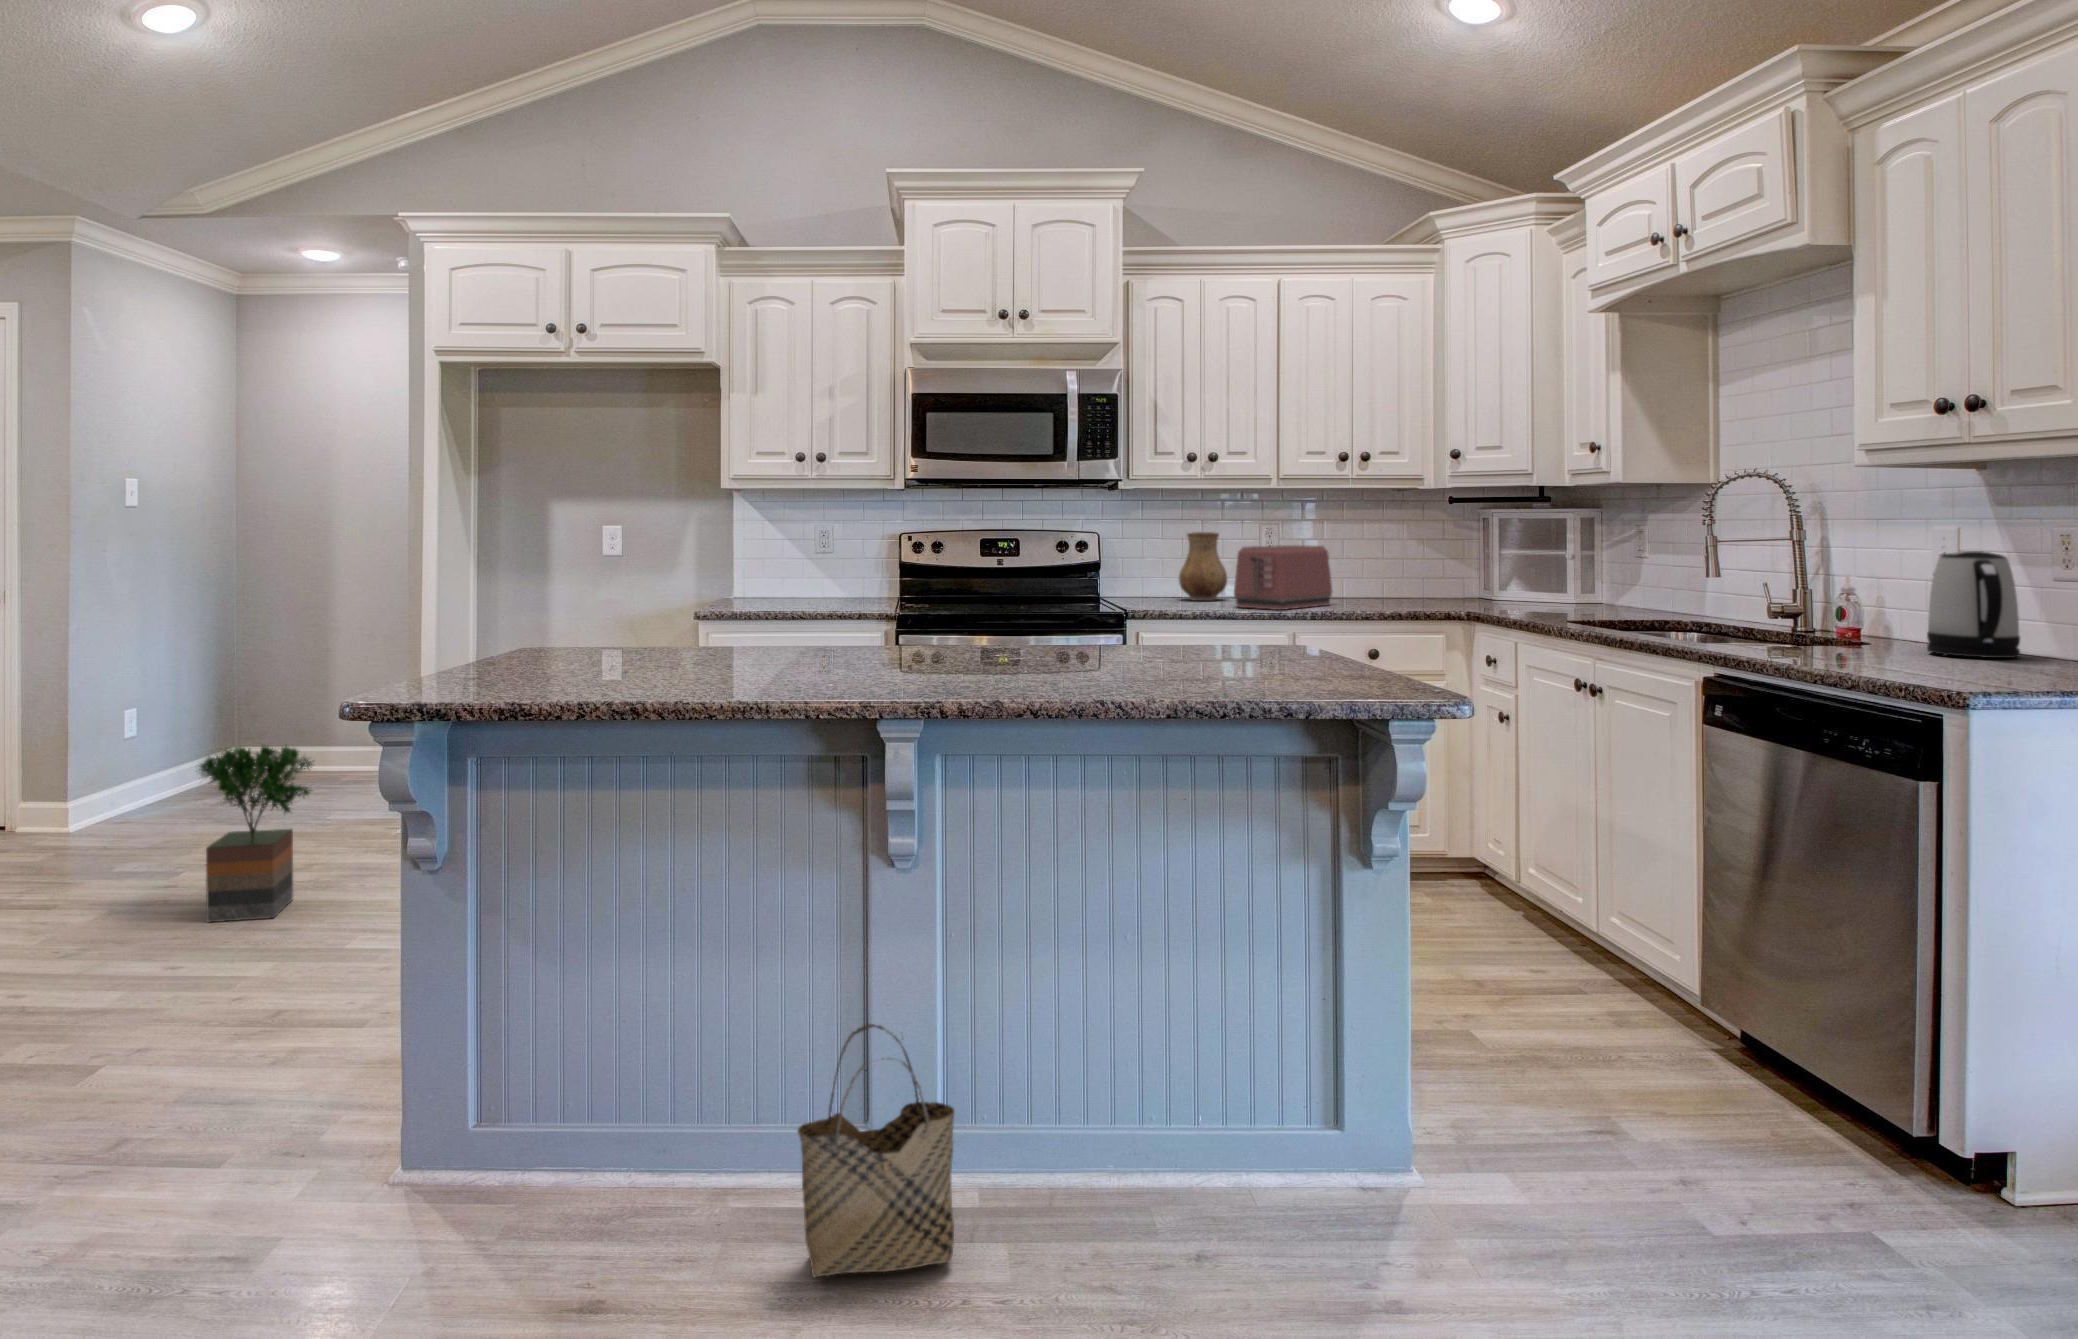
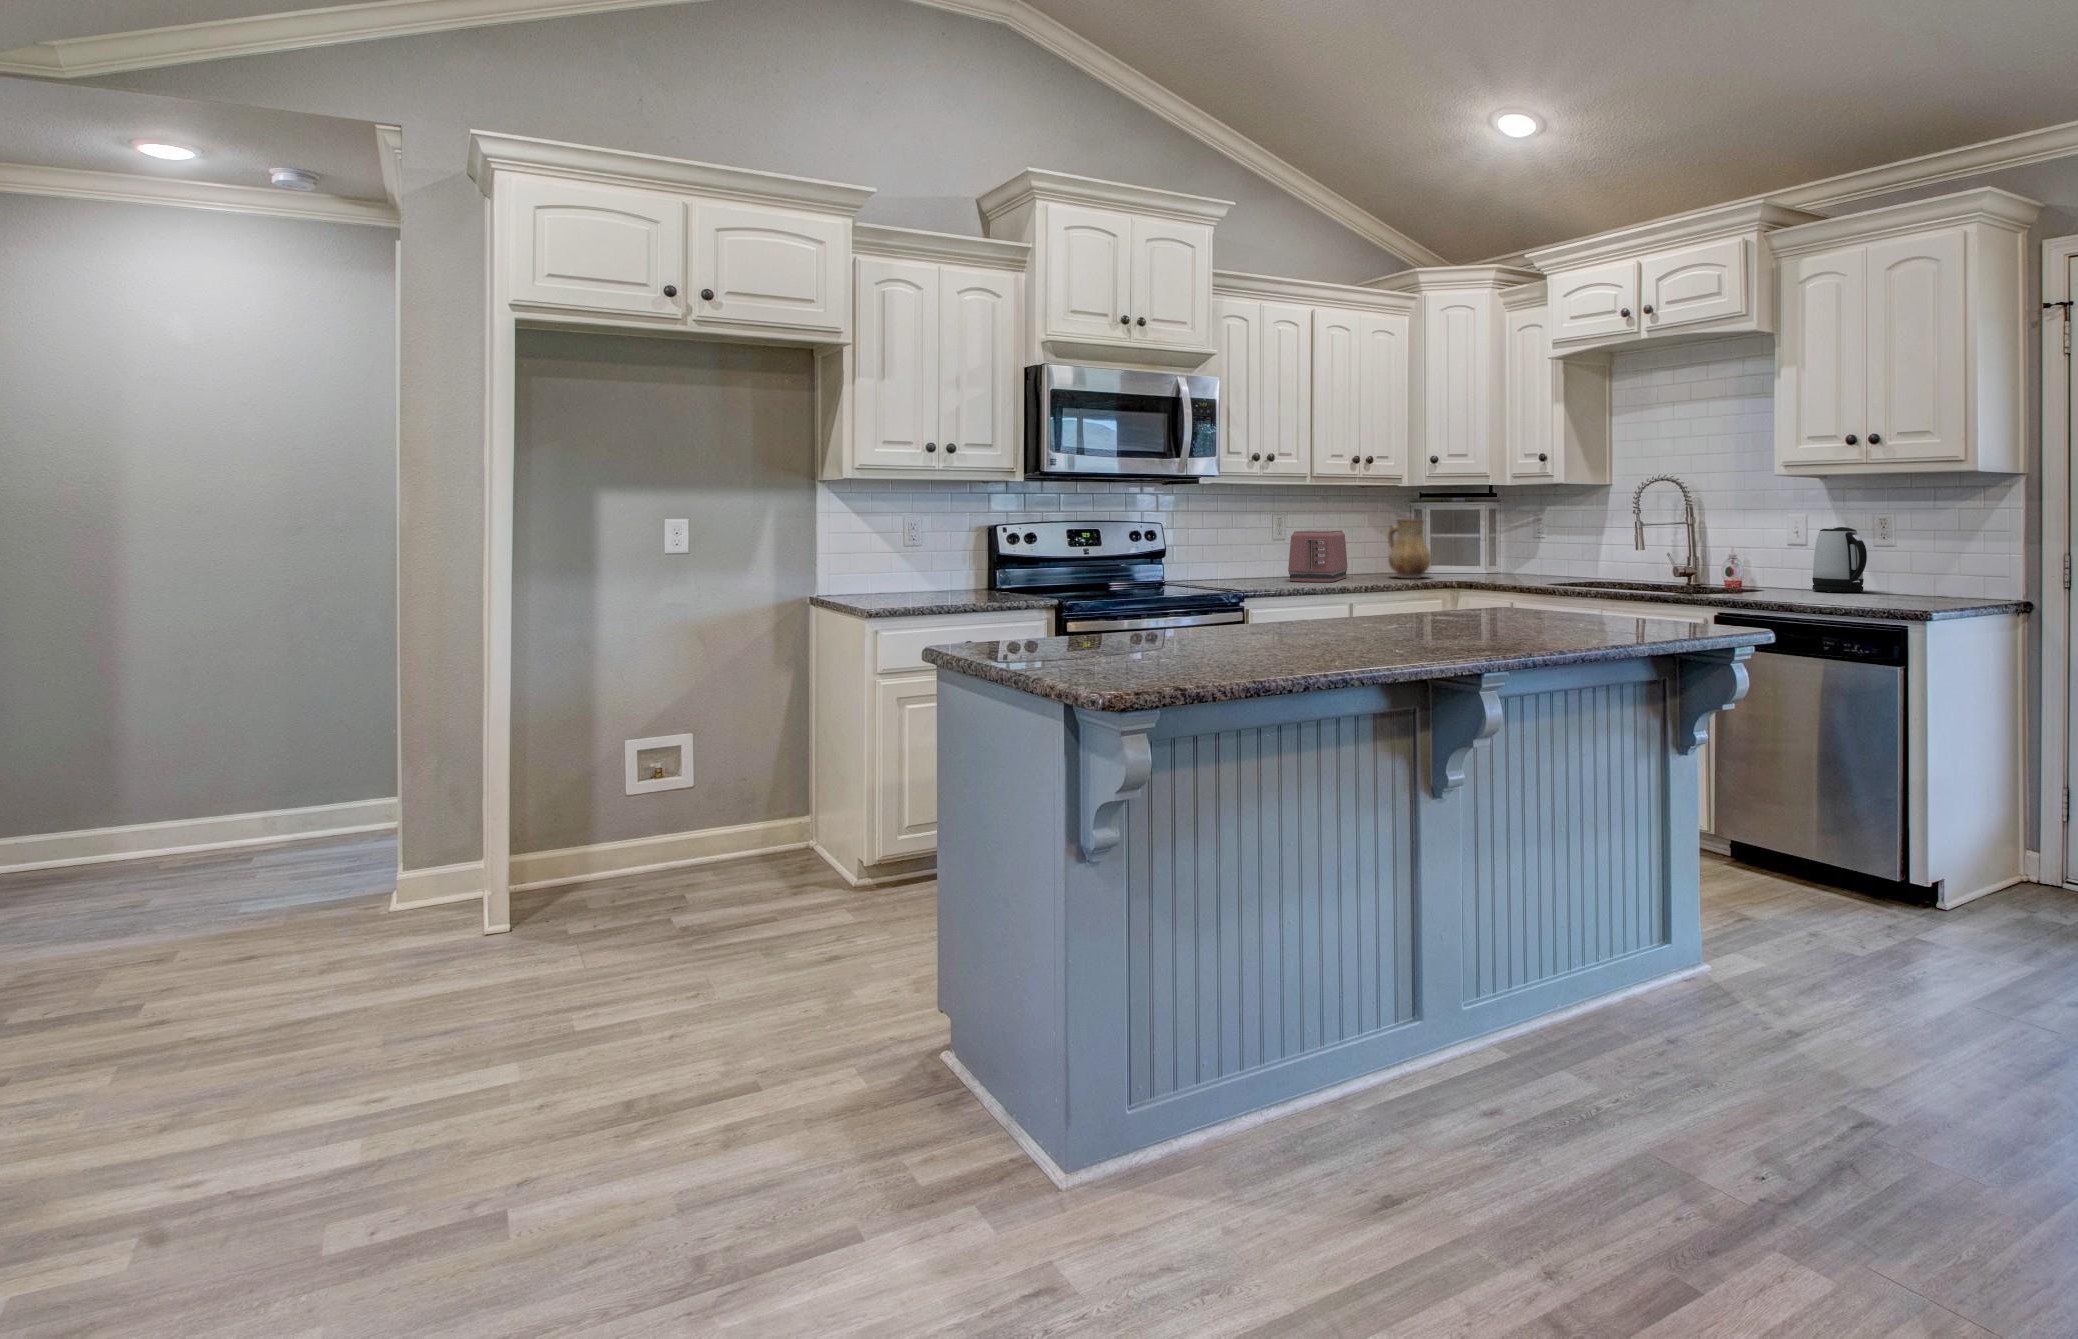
ceramic pitcher: present [1179,532,1227,601] -> present [1388,519,1431,578]
potted tree: present [199,746,314,922] -> none [243,790,430,1037]
woven basket: present [798,1024,955,1278] -> none [1459,935,1563,1158]

